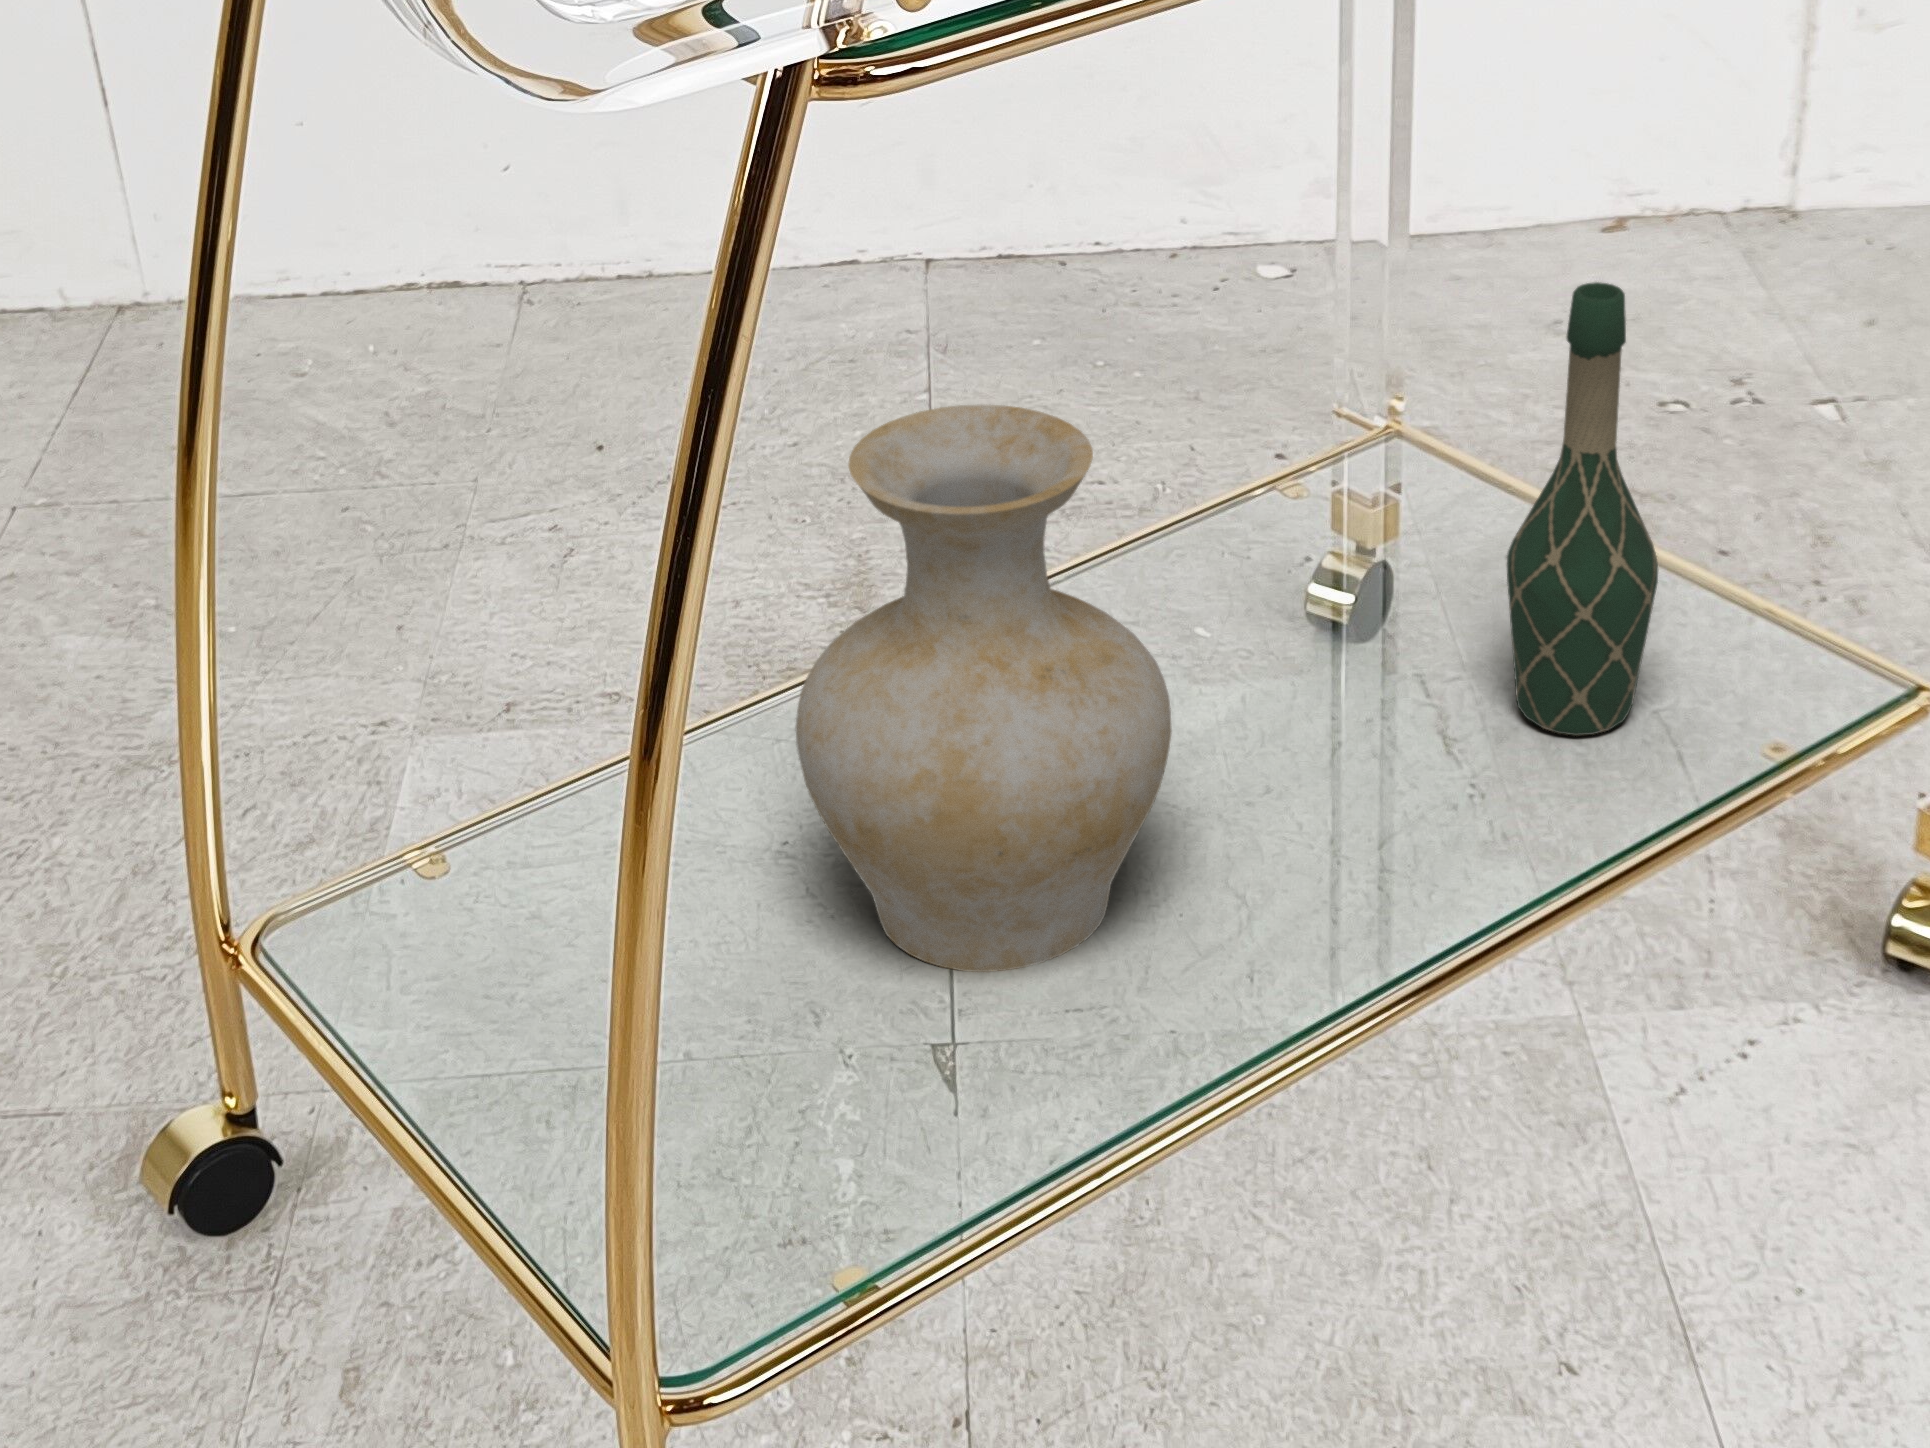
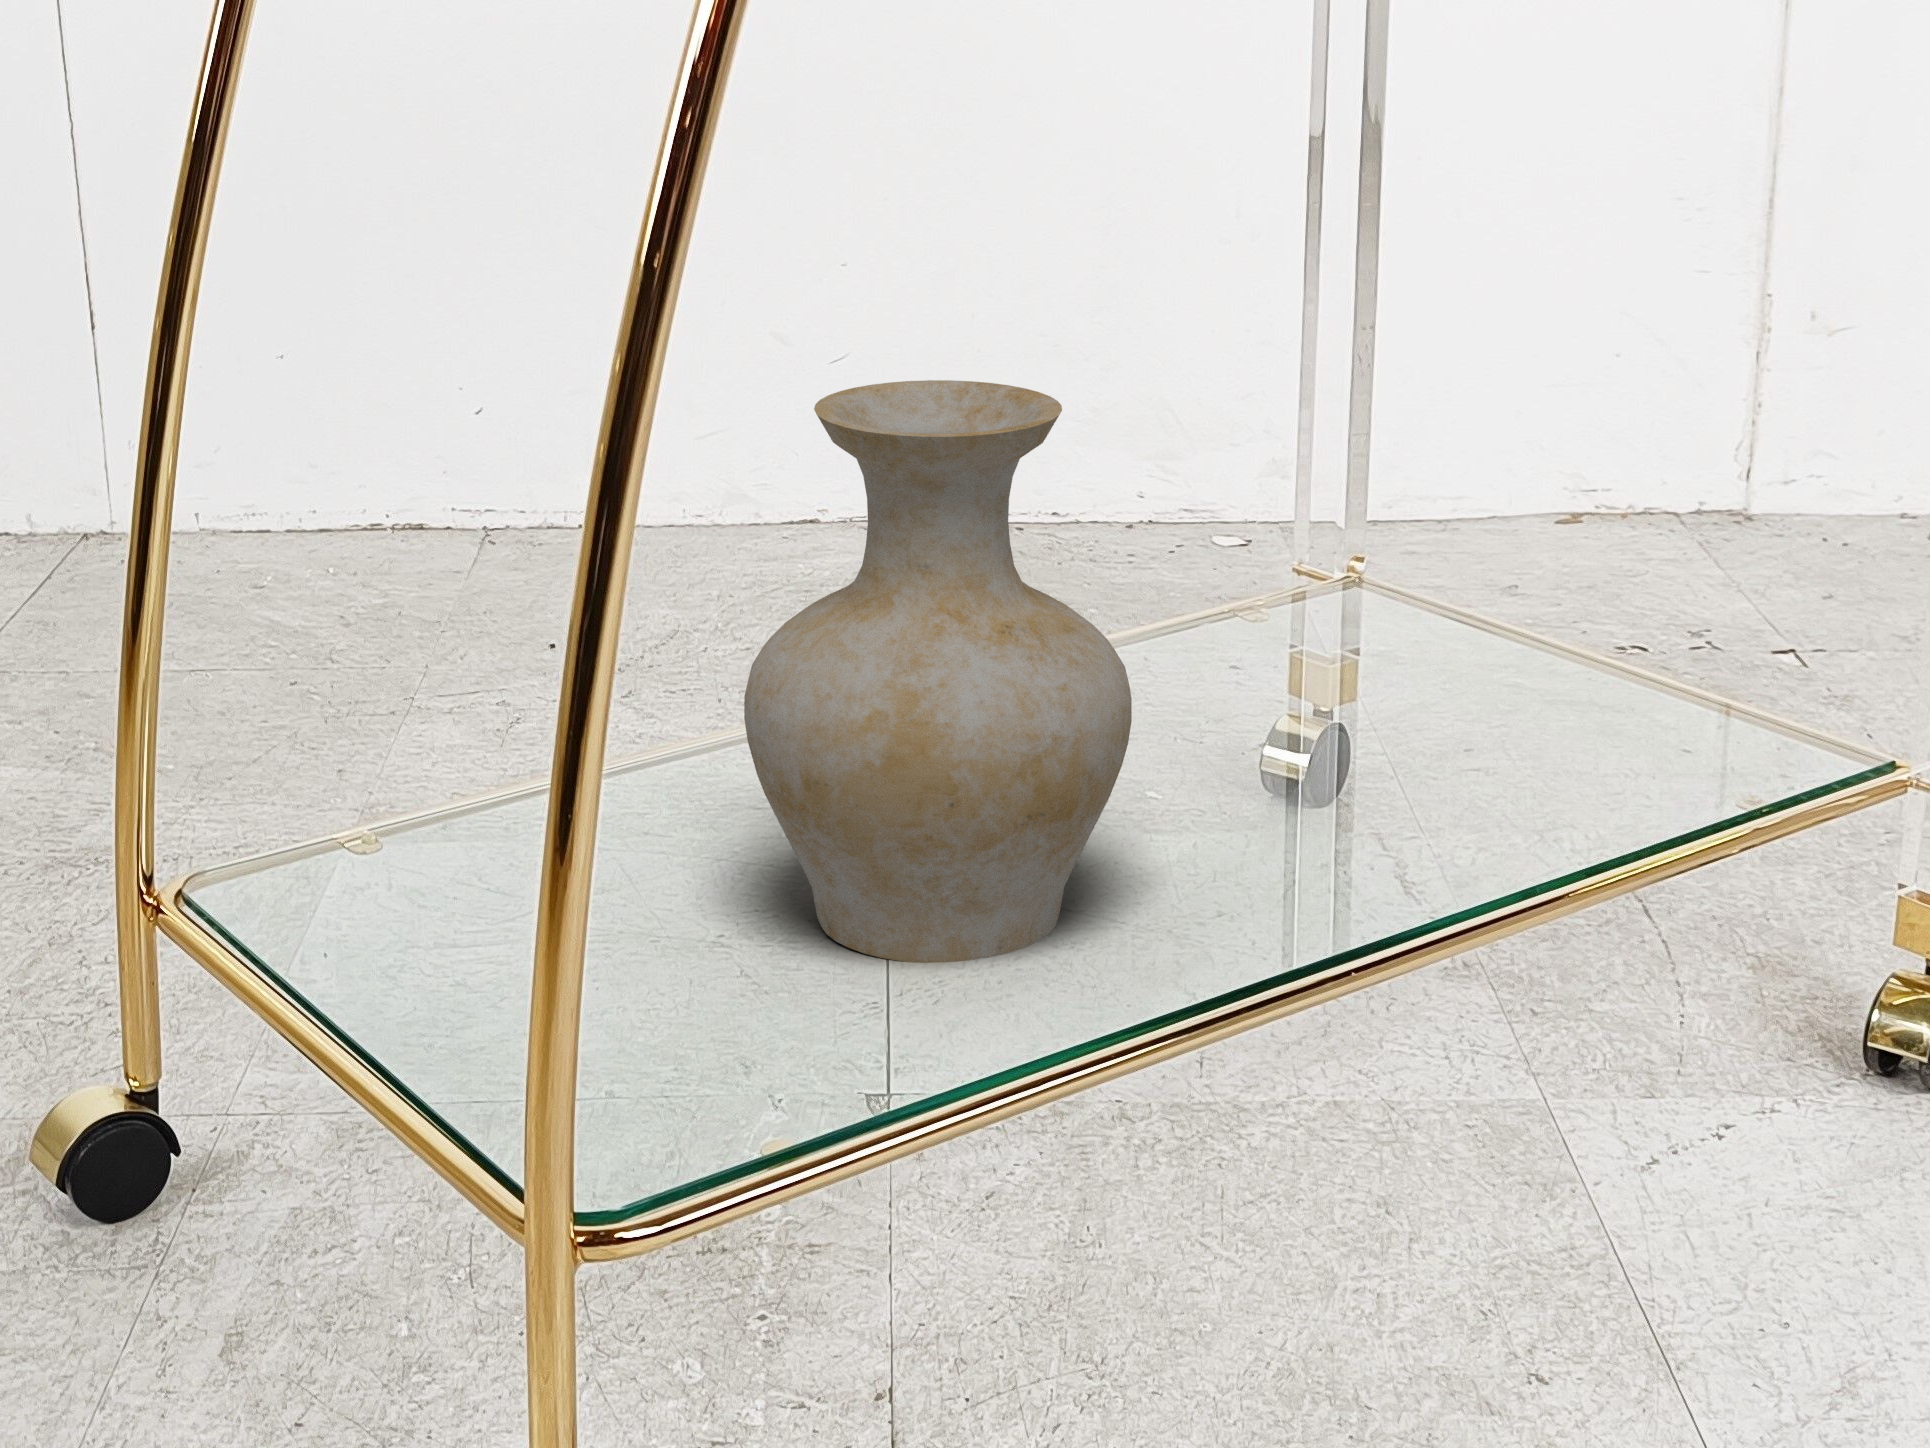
wine bottle: present [1507,282,1658,736] -> none [1477,329,1634,813]

